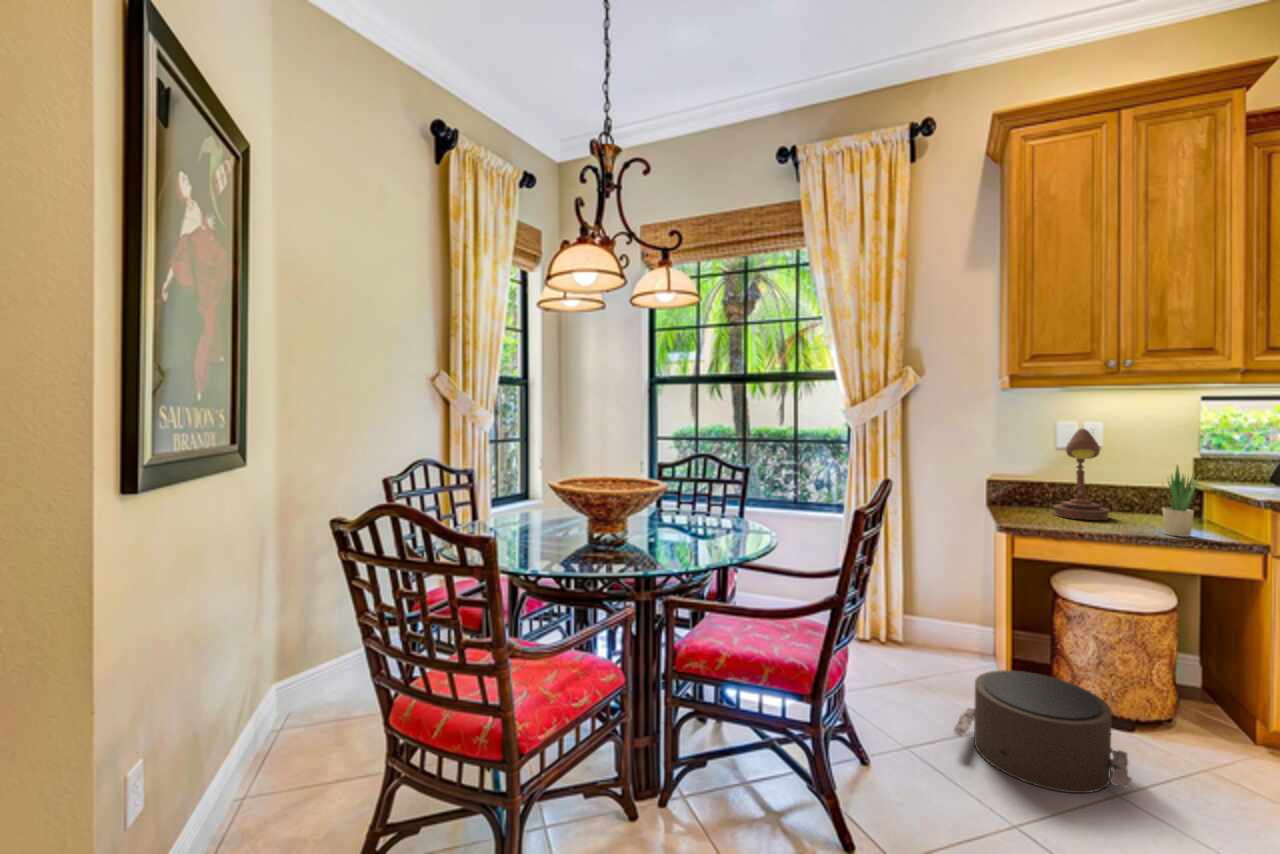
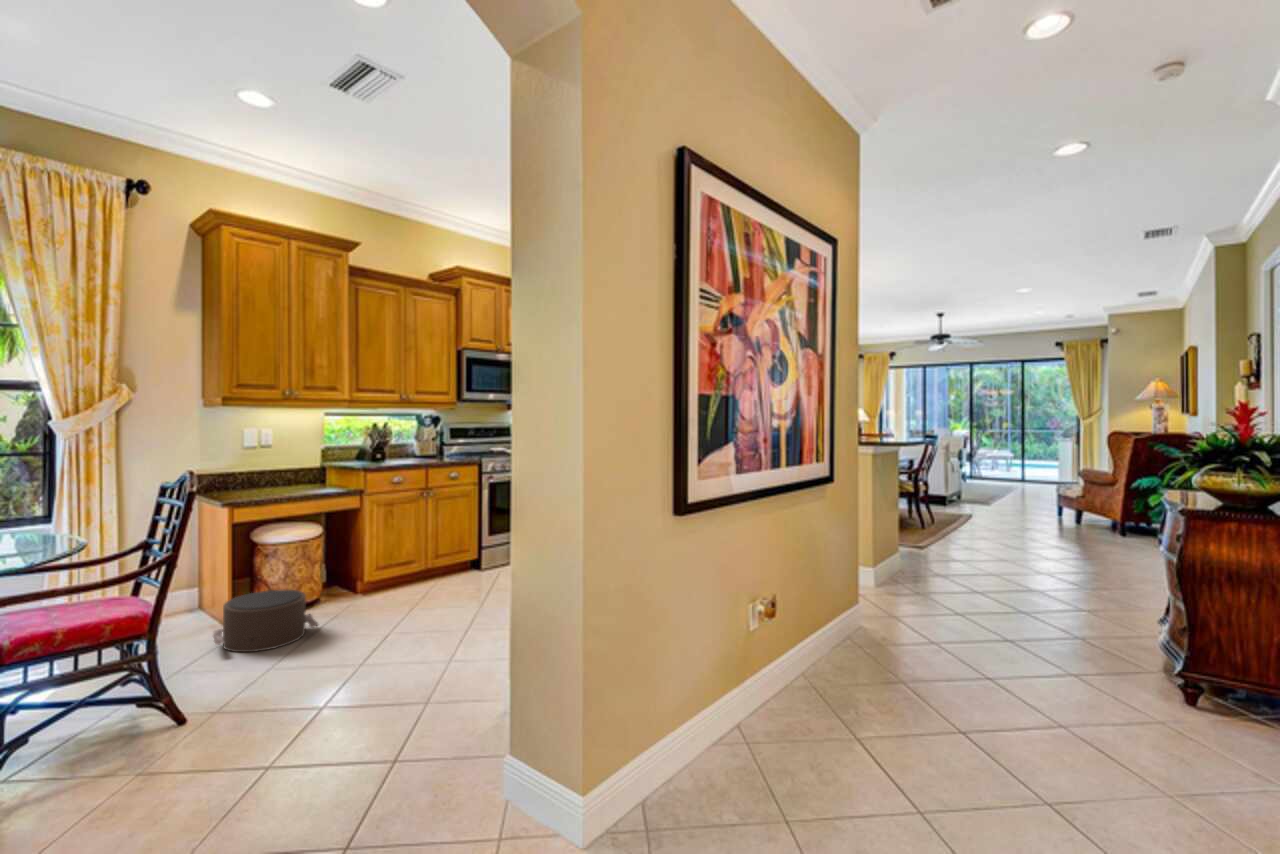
desk lamp: present [1053,429,1110,520] -> none [248,435,283,493]
potted plant: present [1162,465,1198,537] -> none [313,454,331,494]

